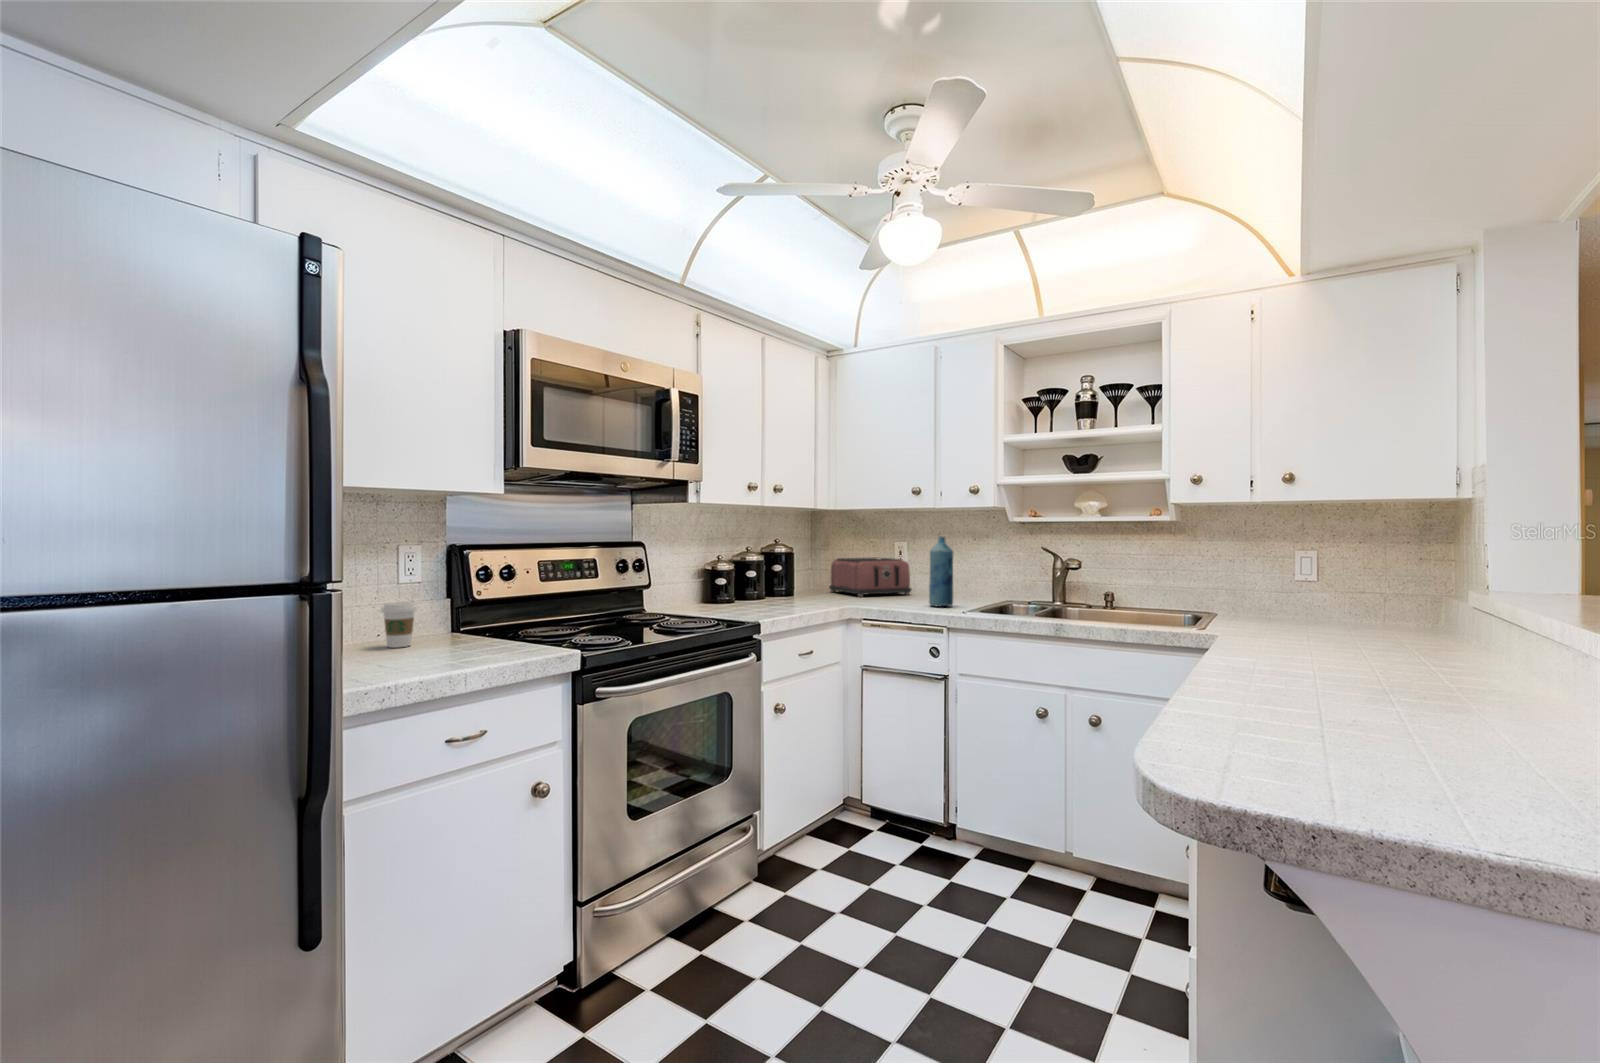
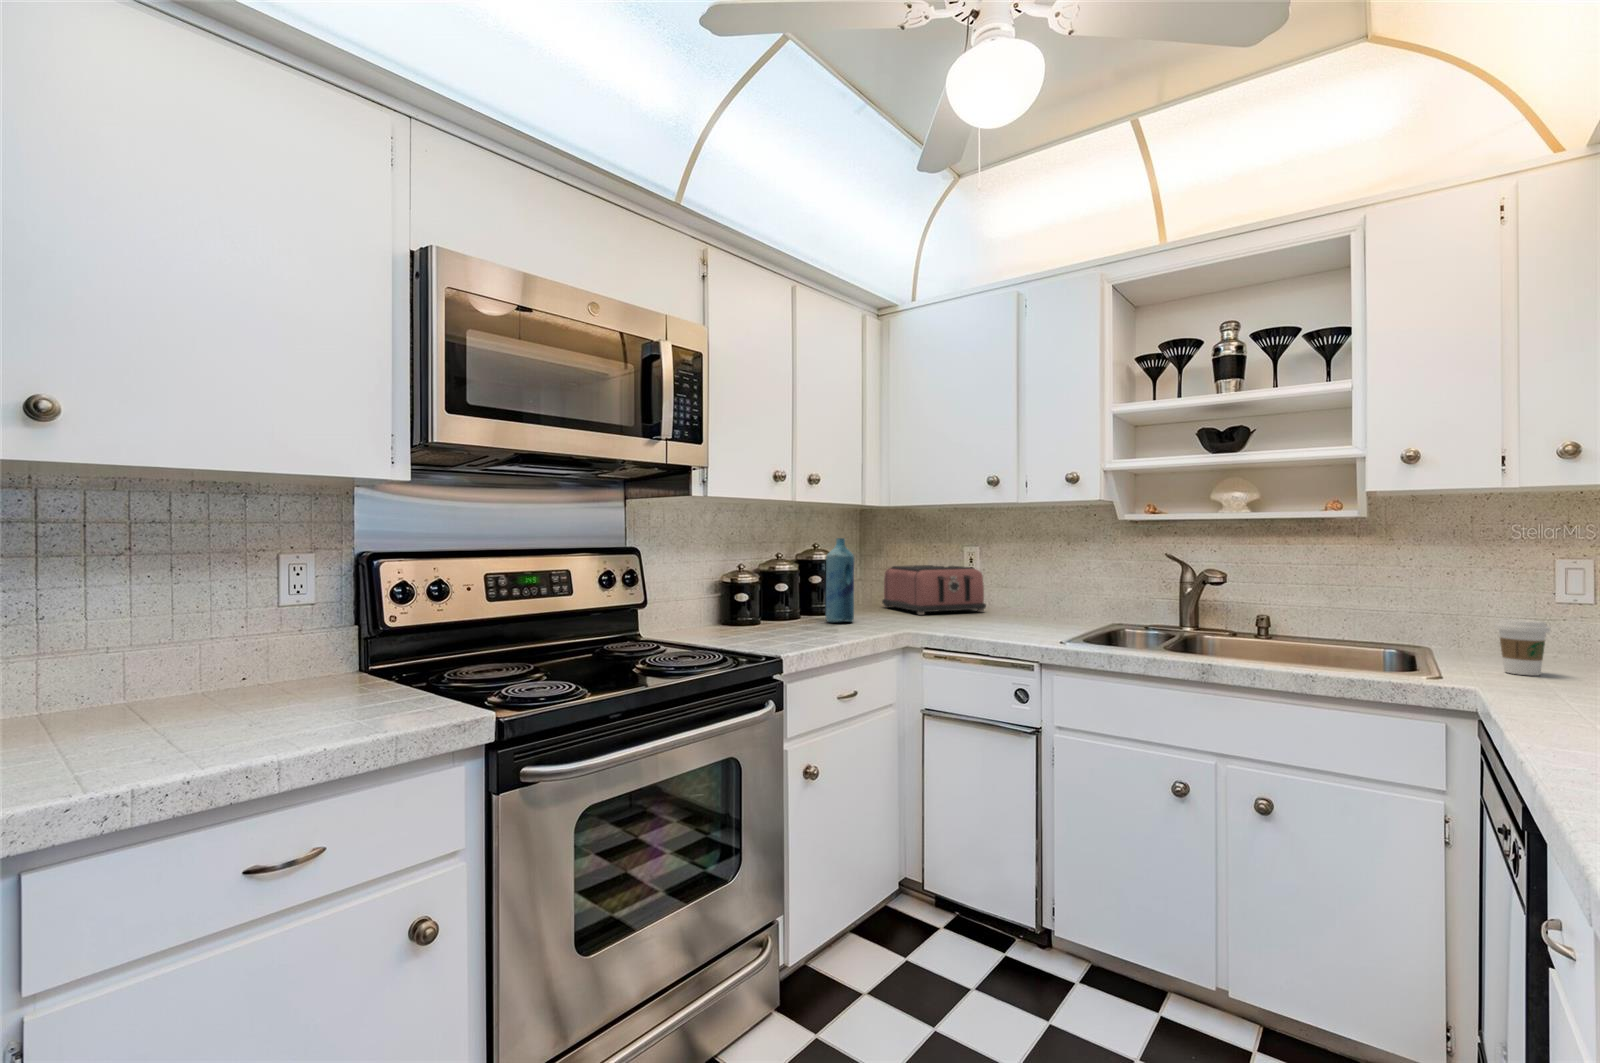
bottle: present [929,537,953,606] -> present [826,538,854,623]
coffee cup: present [381,602,417,648] -> present [1495,618,1550,676]

